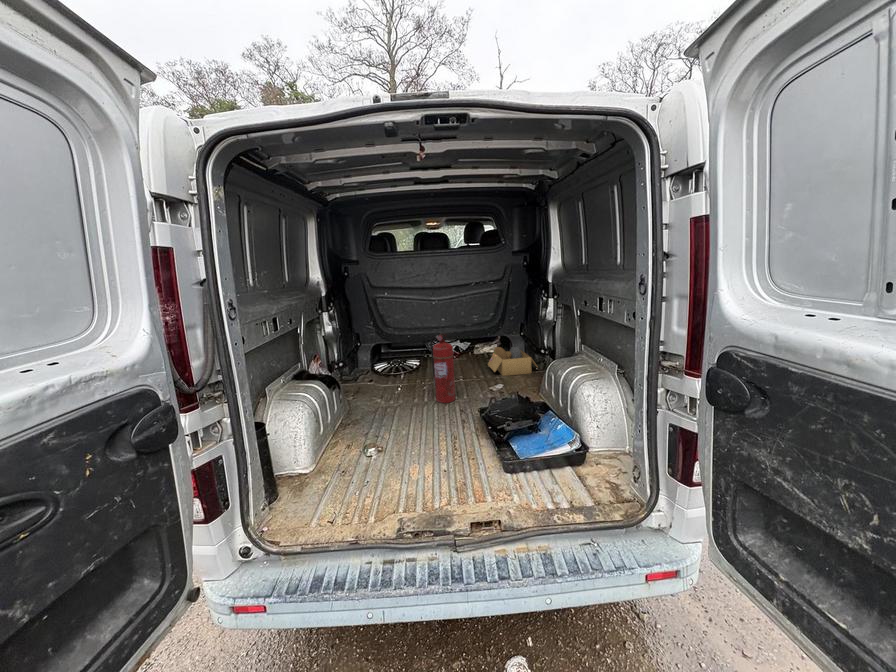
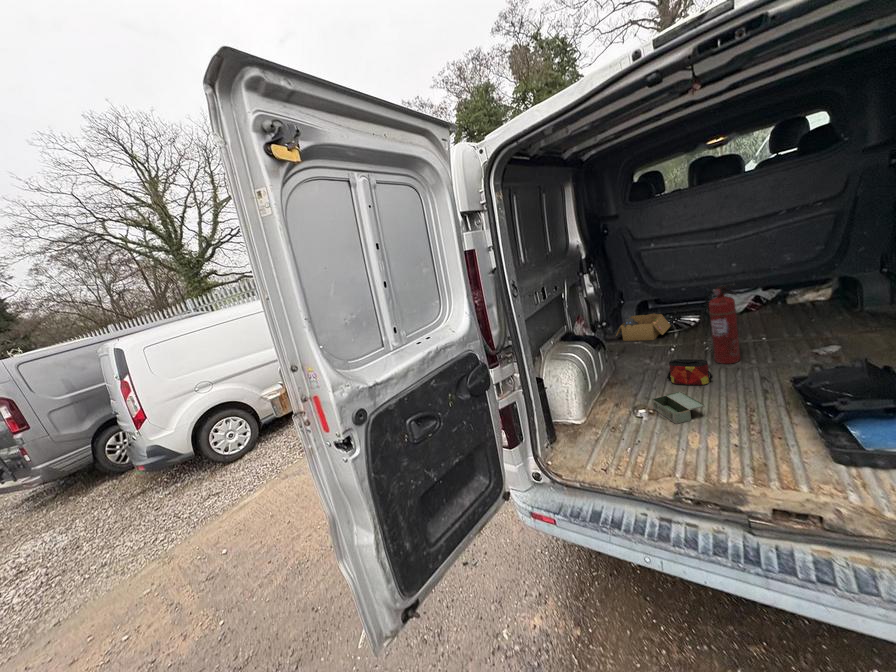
cardboard box: present [488,347,537,376] -> present [616,313,671,341]
bag: none [396,399,435,424] -> present [667,359,713,386]
toolbox: none [383,431,429,464] -> present [652,392,705,424]

